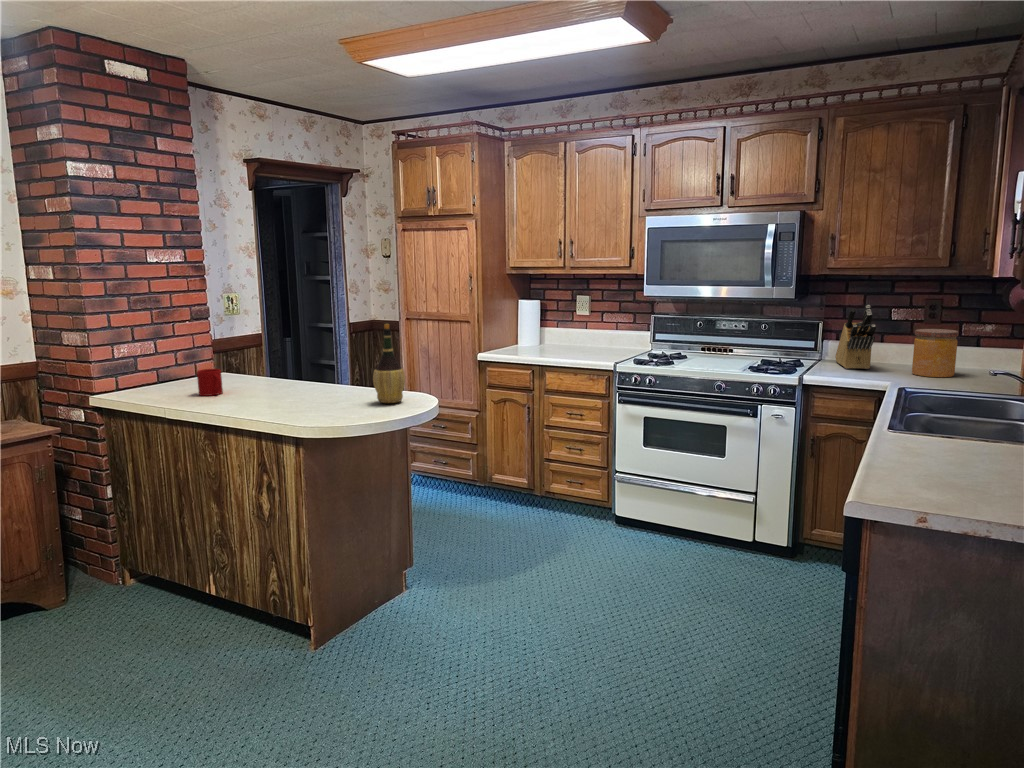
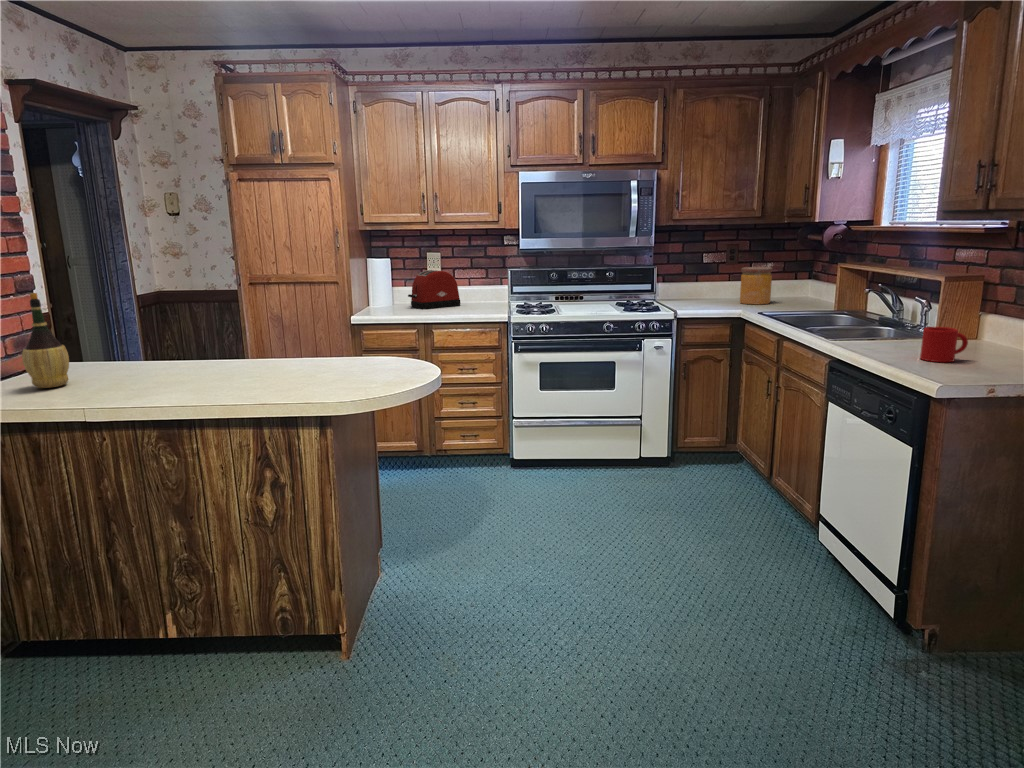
knife block: present [835,305,876,369] -> none [671,250,717,304]
toaster: none [547,313,599,351] -> present [408,270,460,309]
wine bottle: present [373,324,405,403] -> present [22,293,69,388]
mug: present [197,369,223,396] -> present [920,327,968,362]

